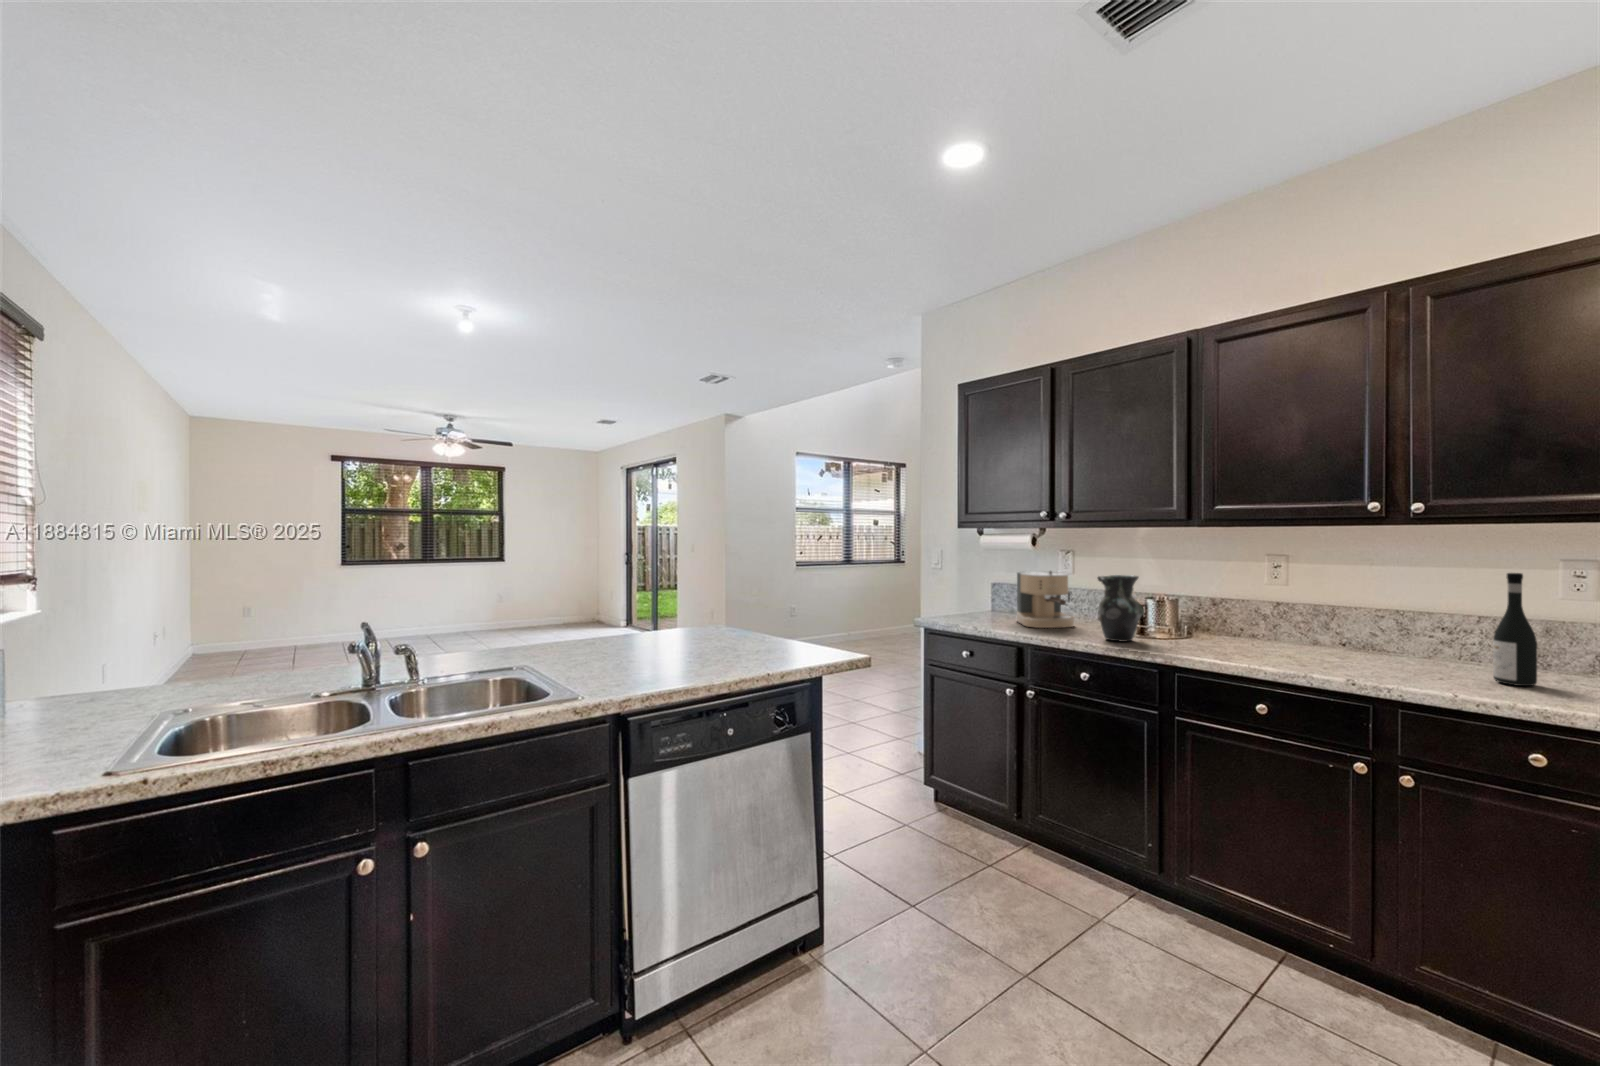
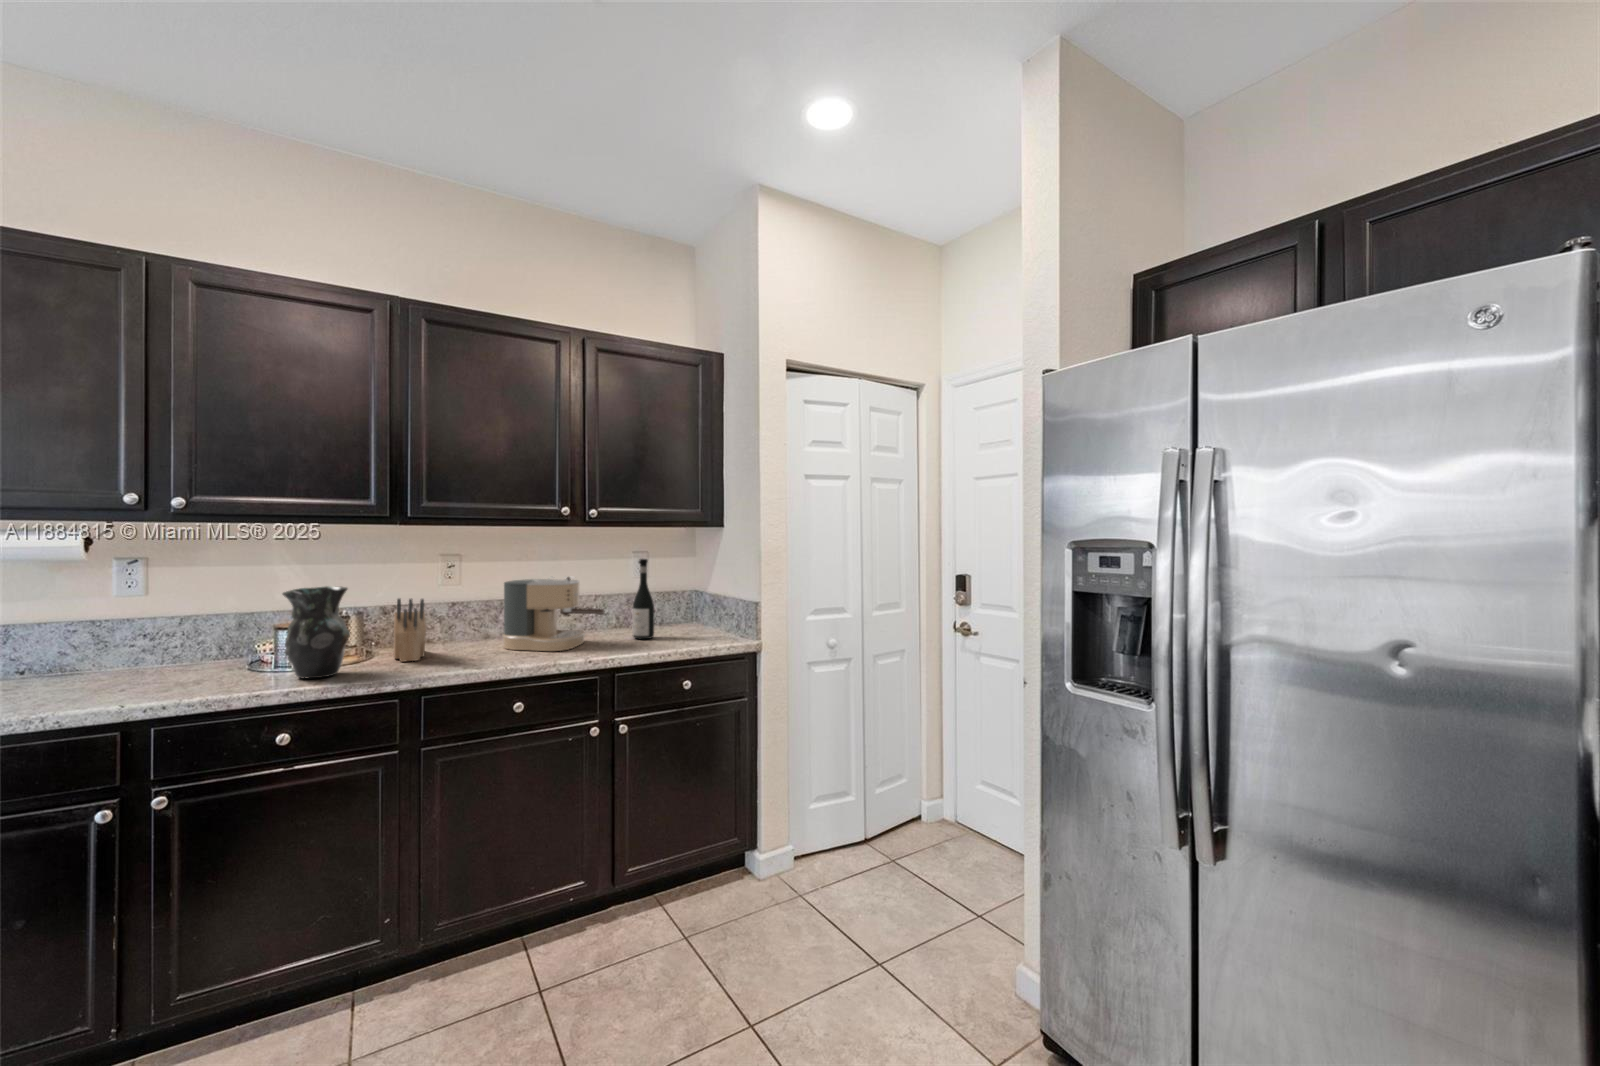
coffee maker: present [1017,571,1075,628] -> present [502,577,604,651]
knife block: none [1179,590,1229,646] -> present [394,599,426,662]

